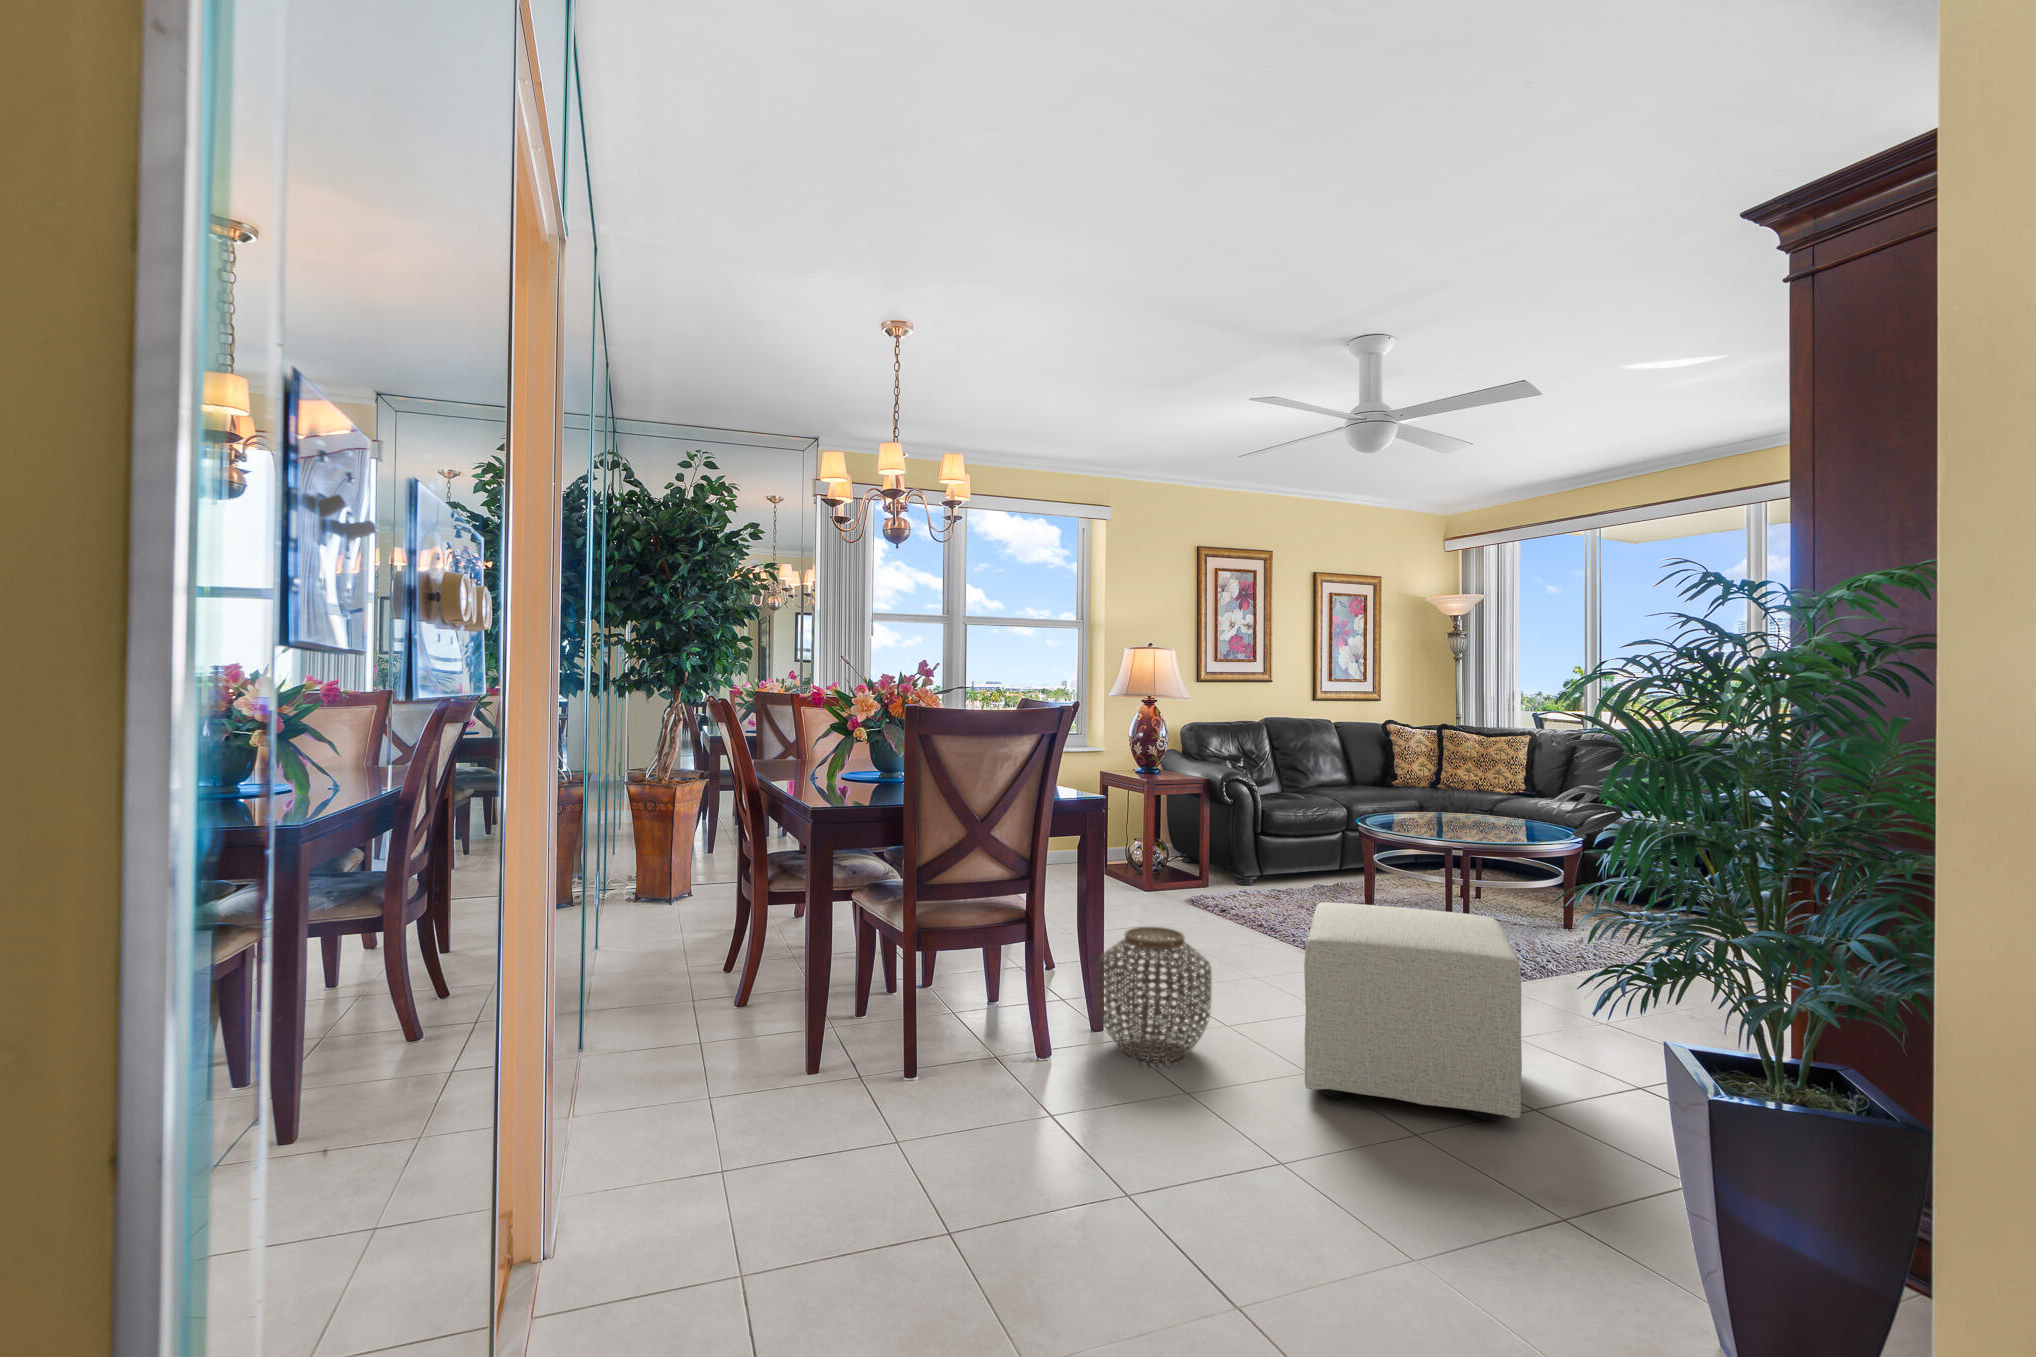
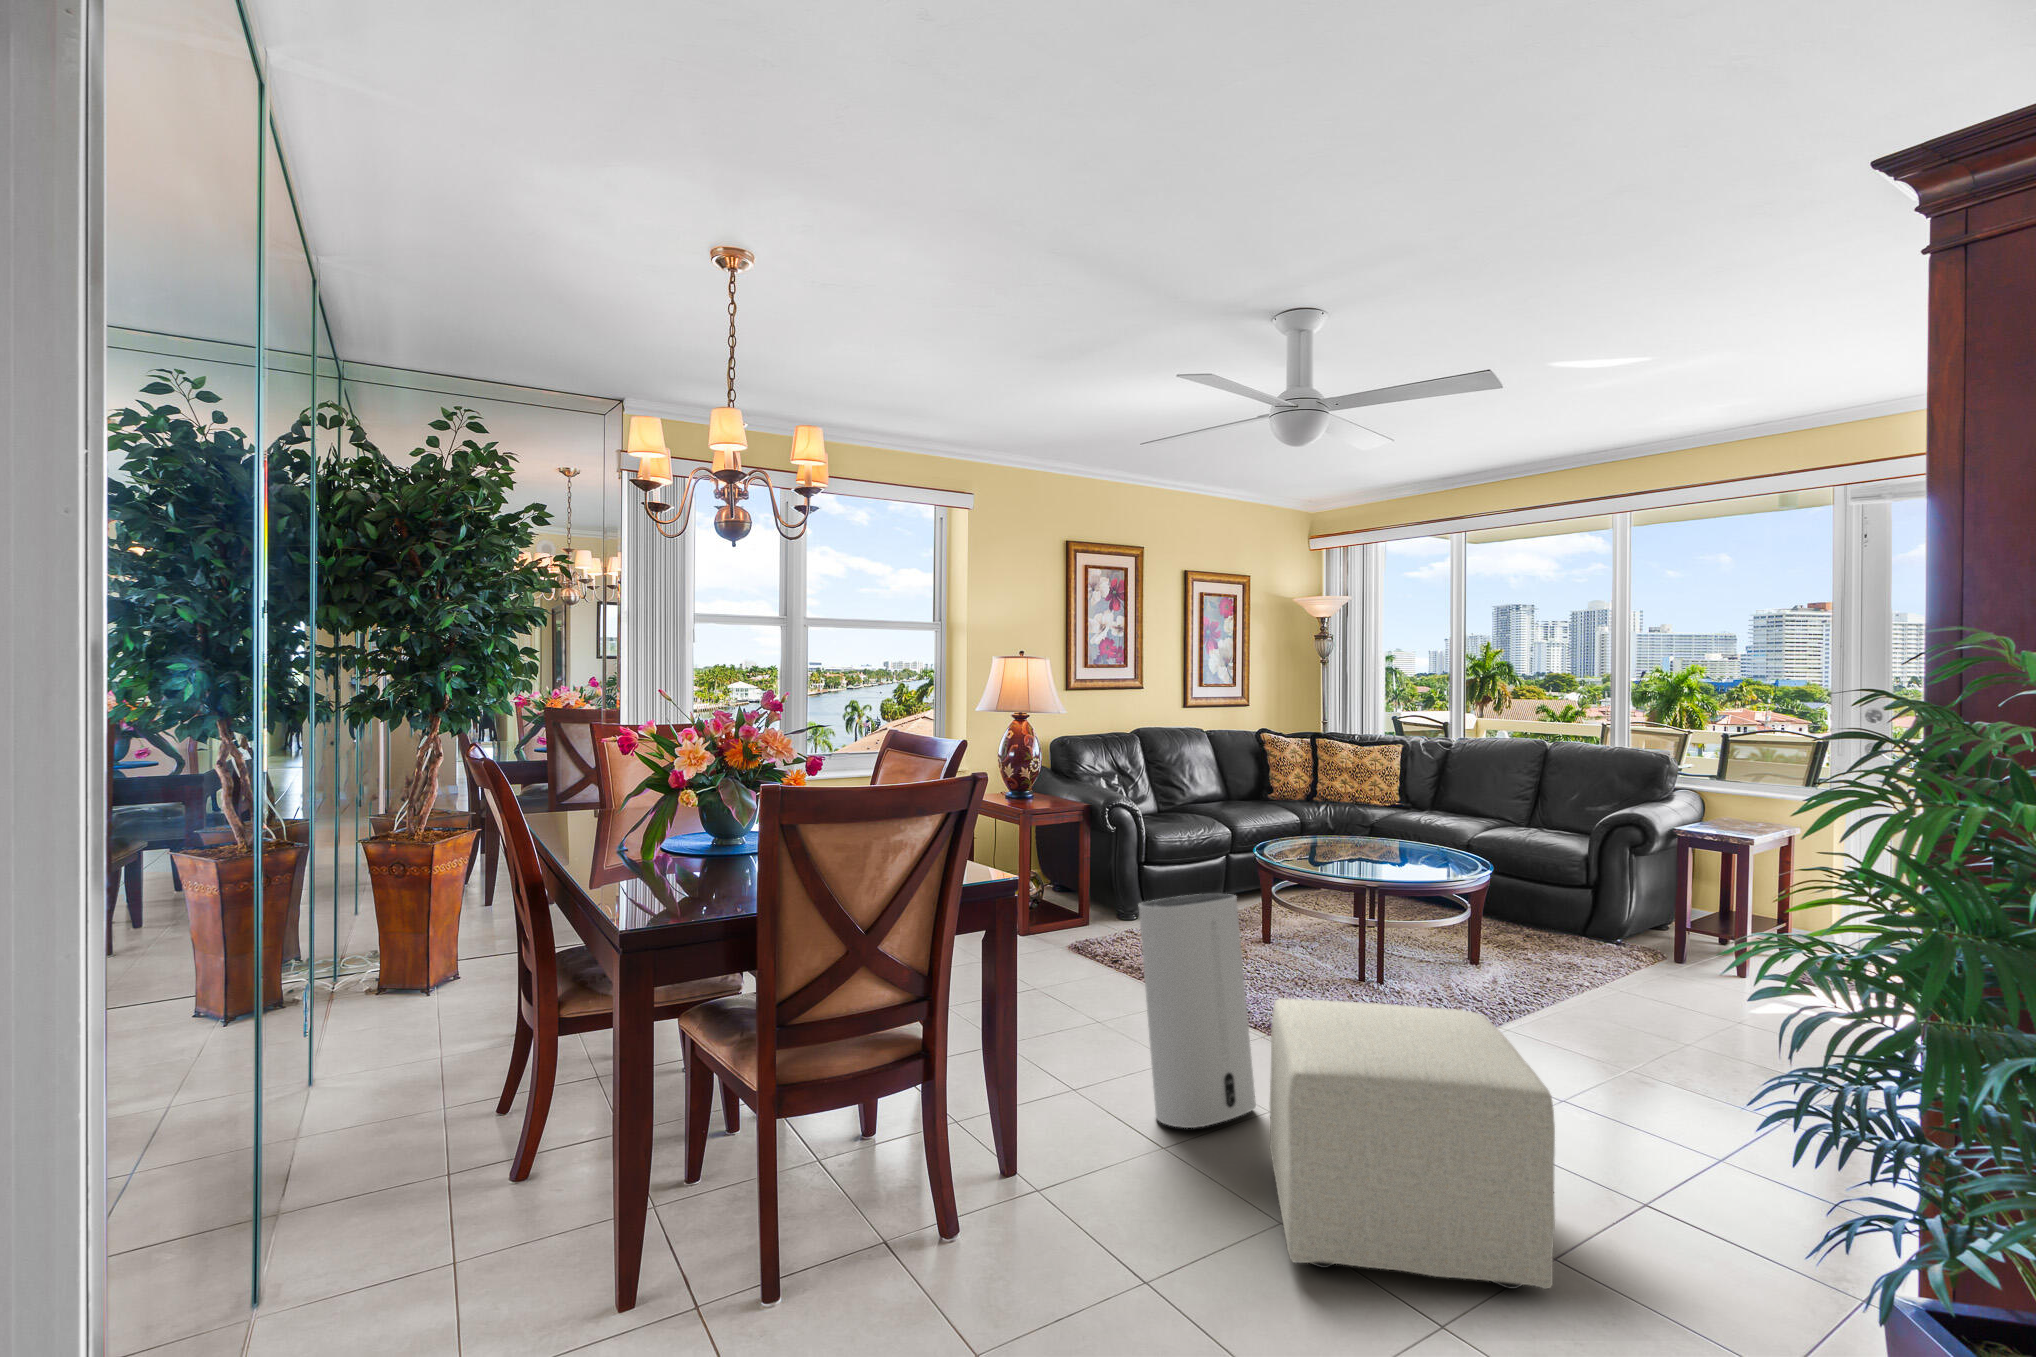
air purifier: none [1214,828,1314,1012] -> present [1138,894,1256,1128]
woven basket: present [1097,927,1211,1062] -> none [1014,1043,1158,1225]

